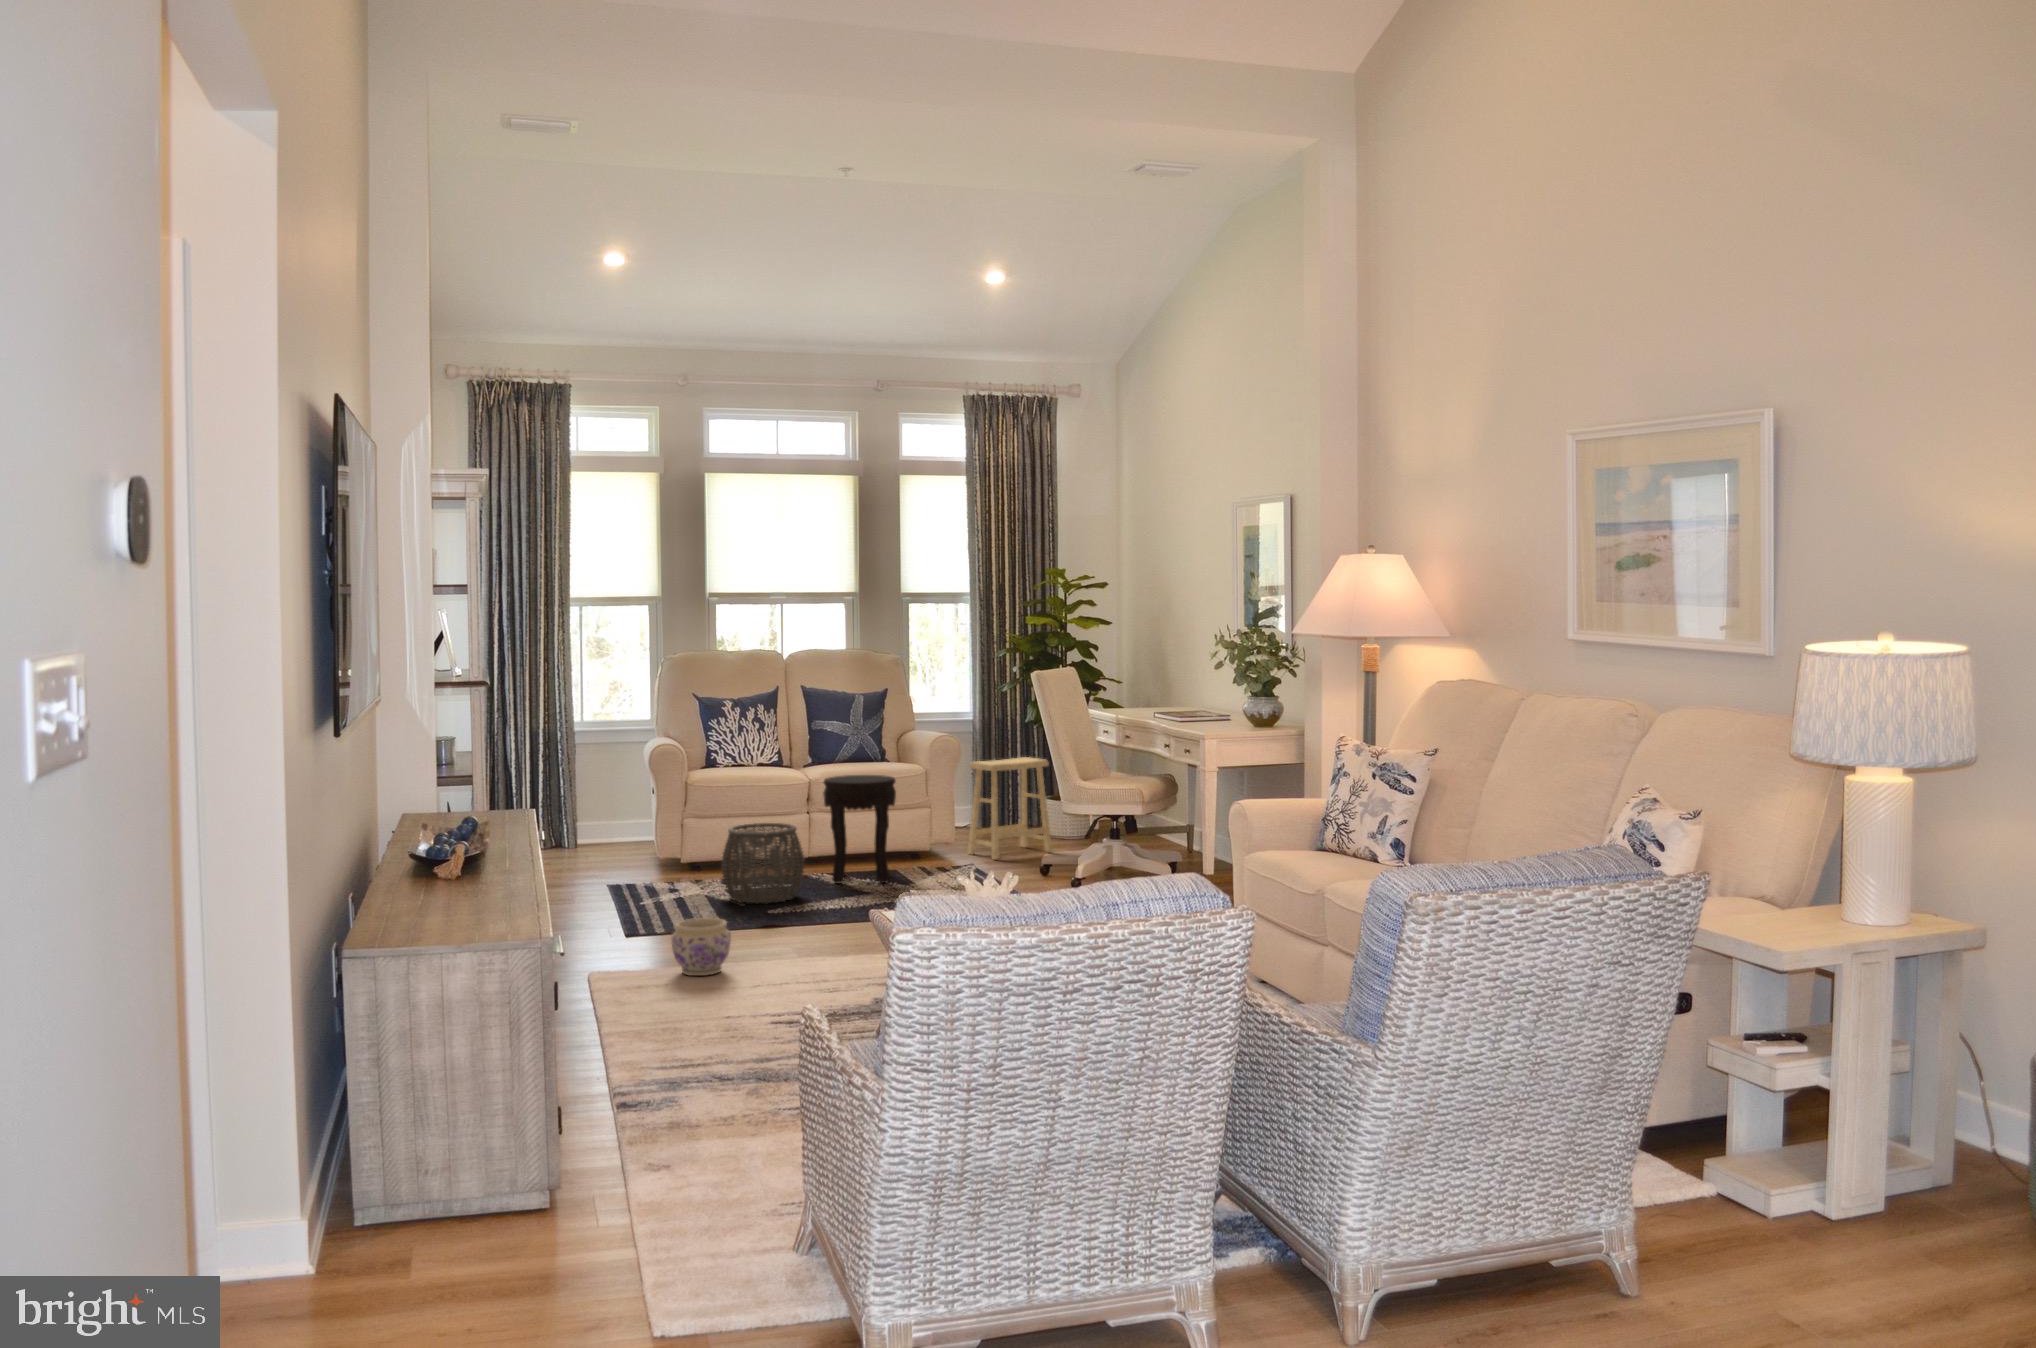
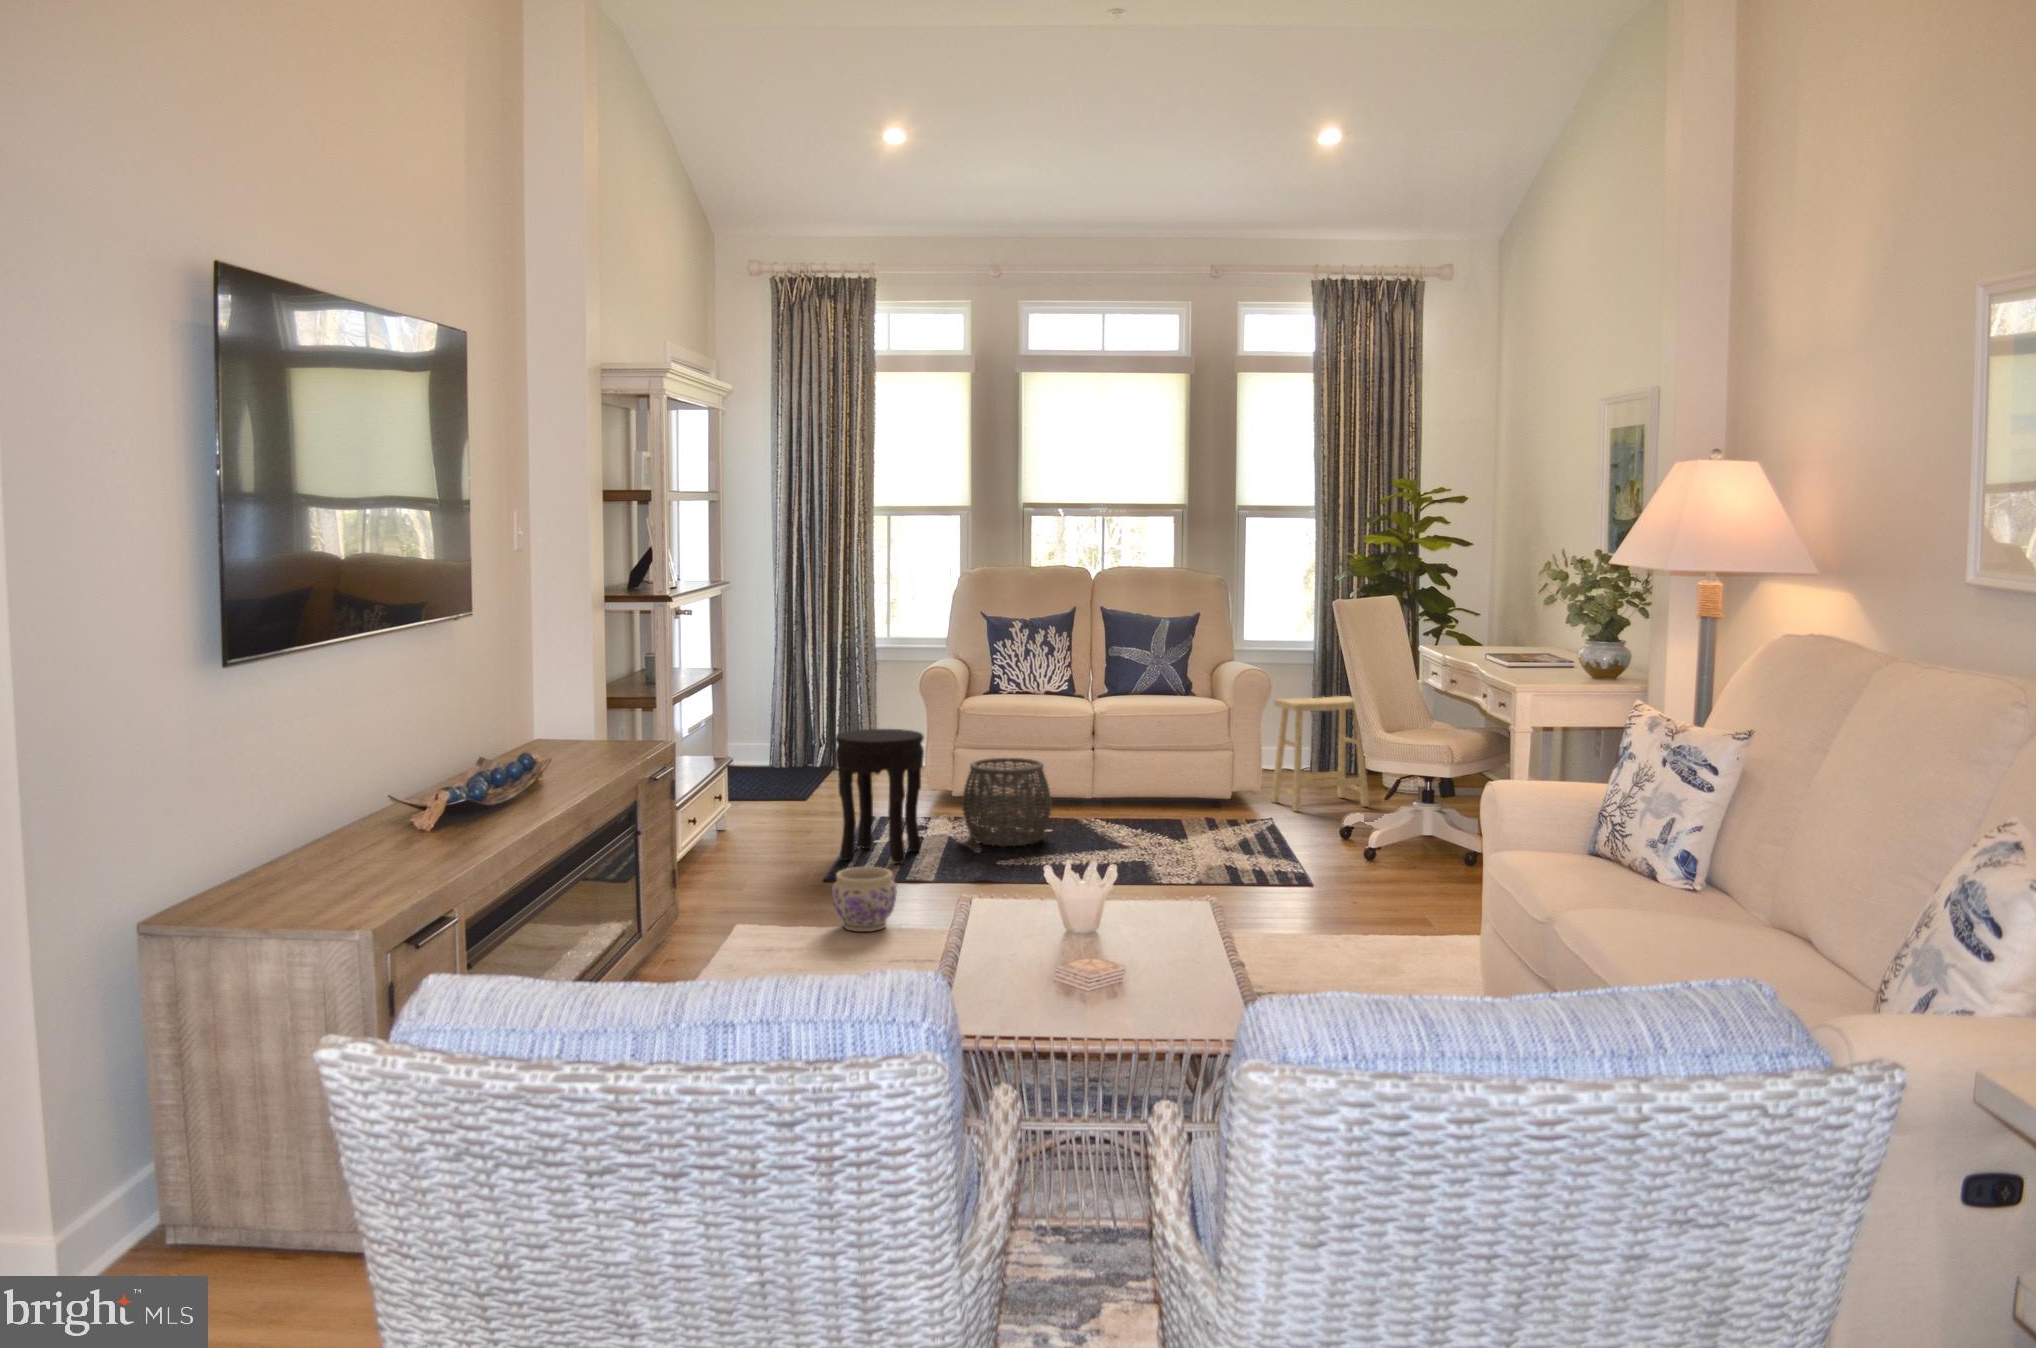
side table: present [823,775,896,884] -> present [836,729,924,864]

